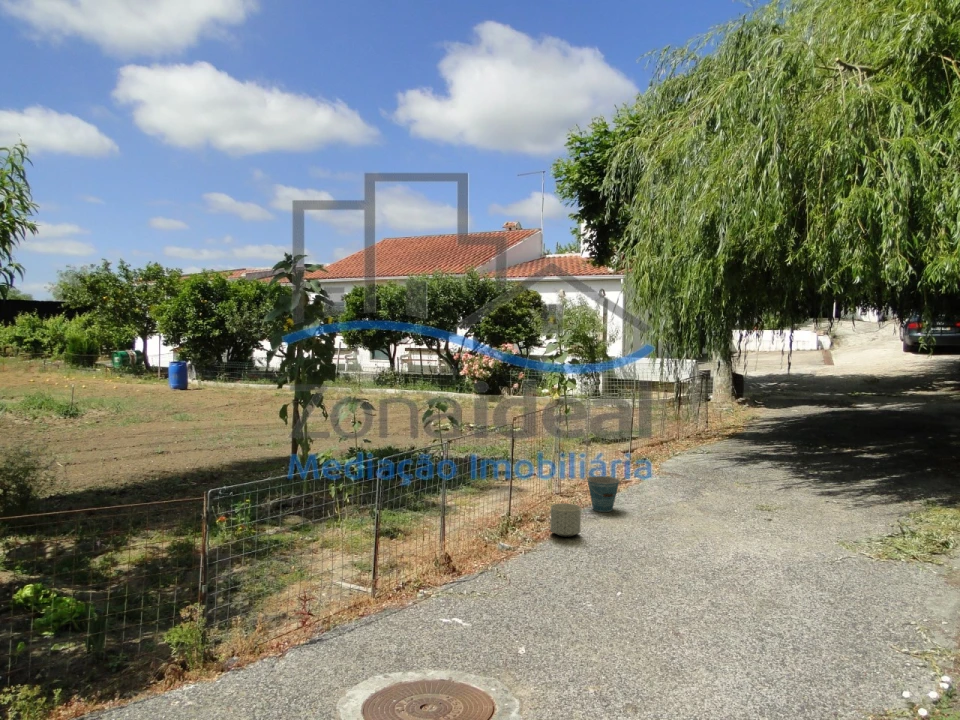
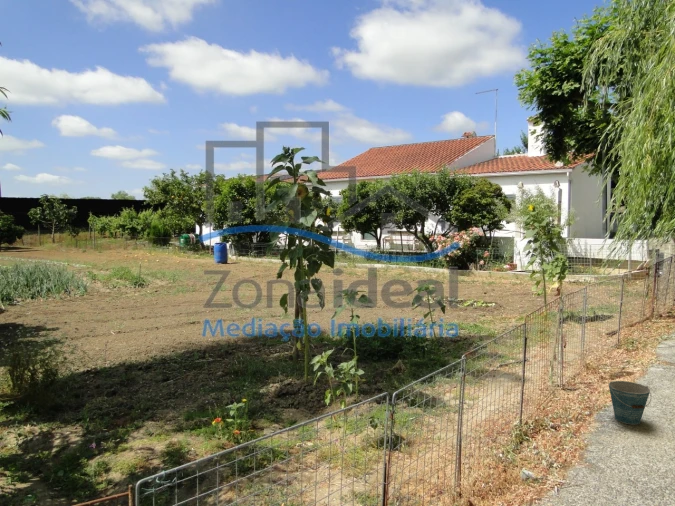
planter: present [550,503,581,537] -> none [581,423,623,467]

